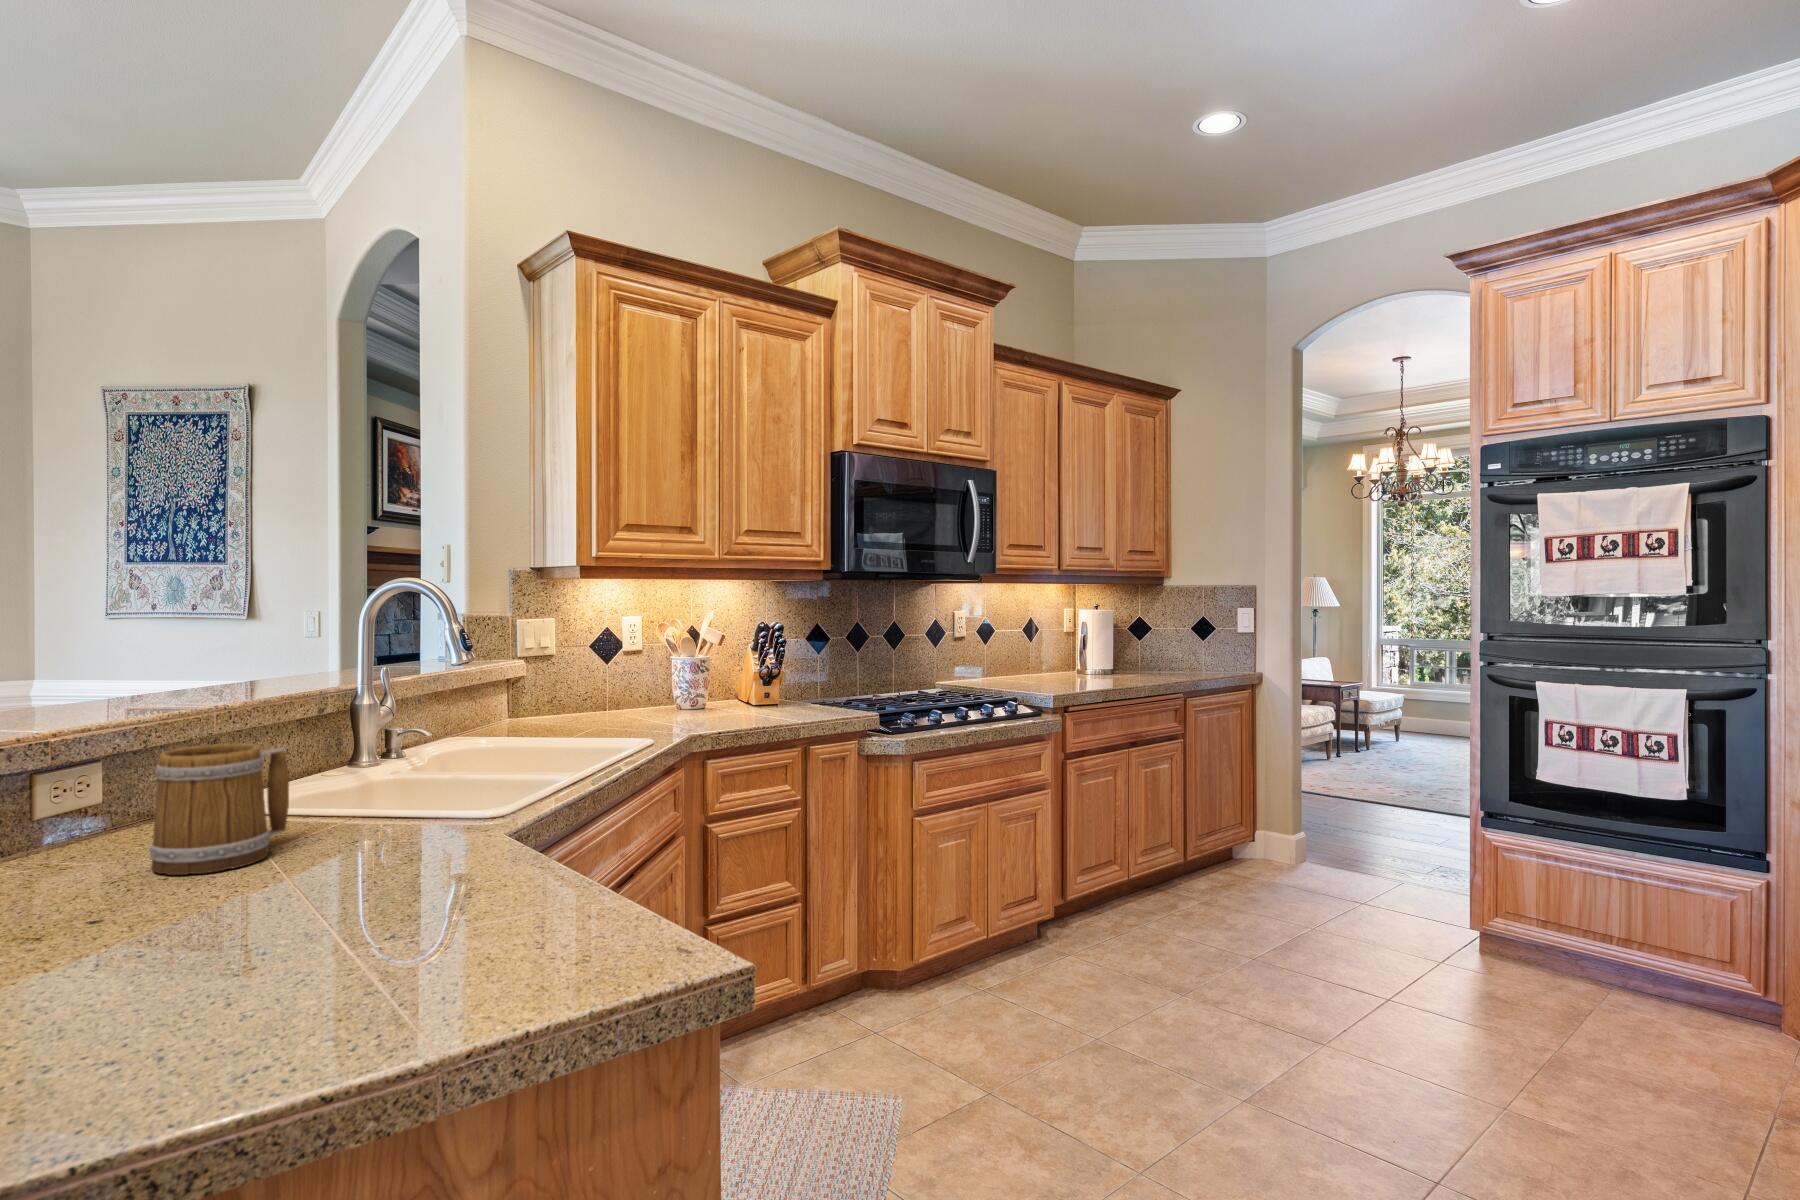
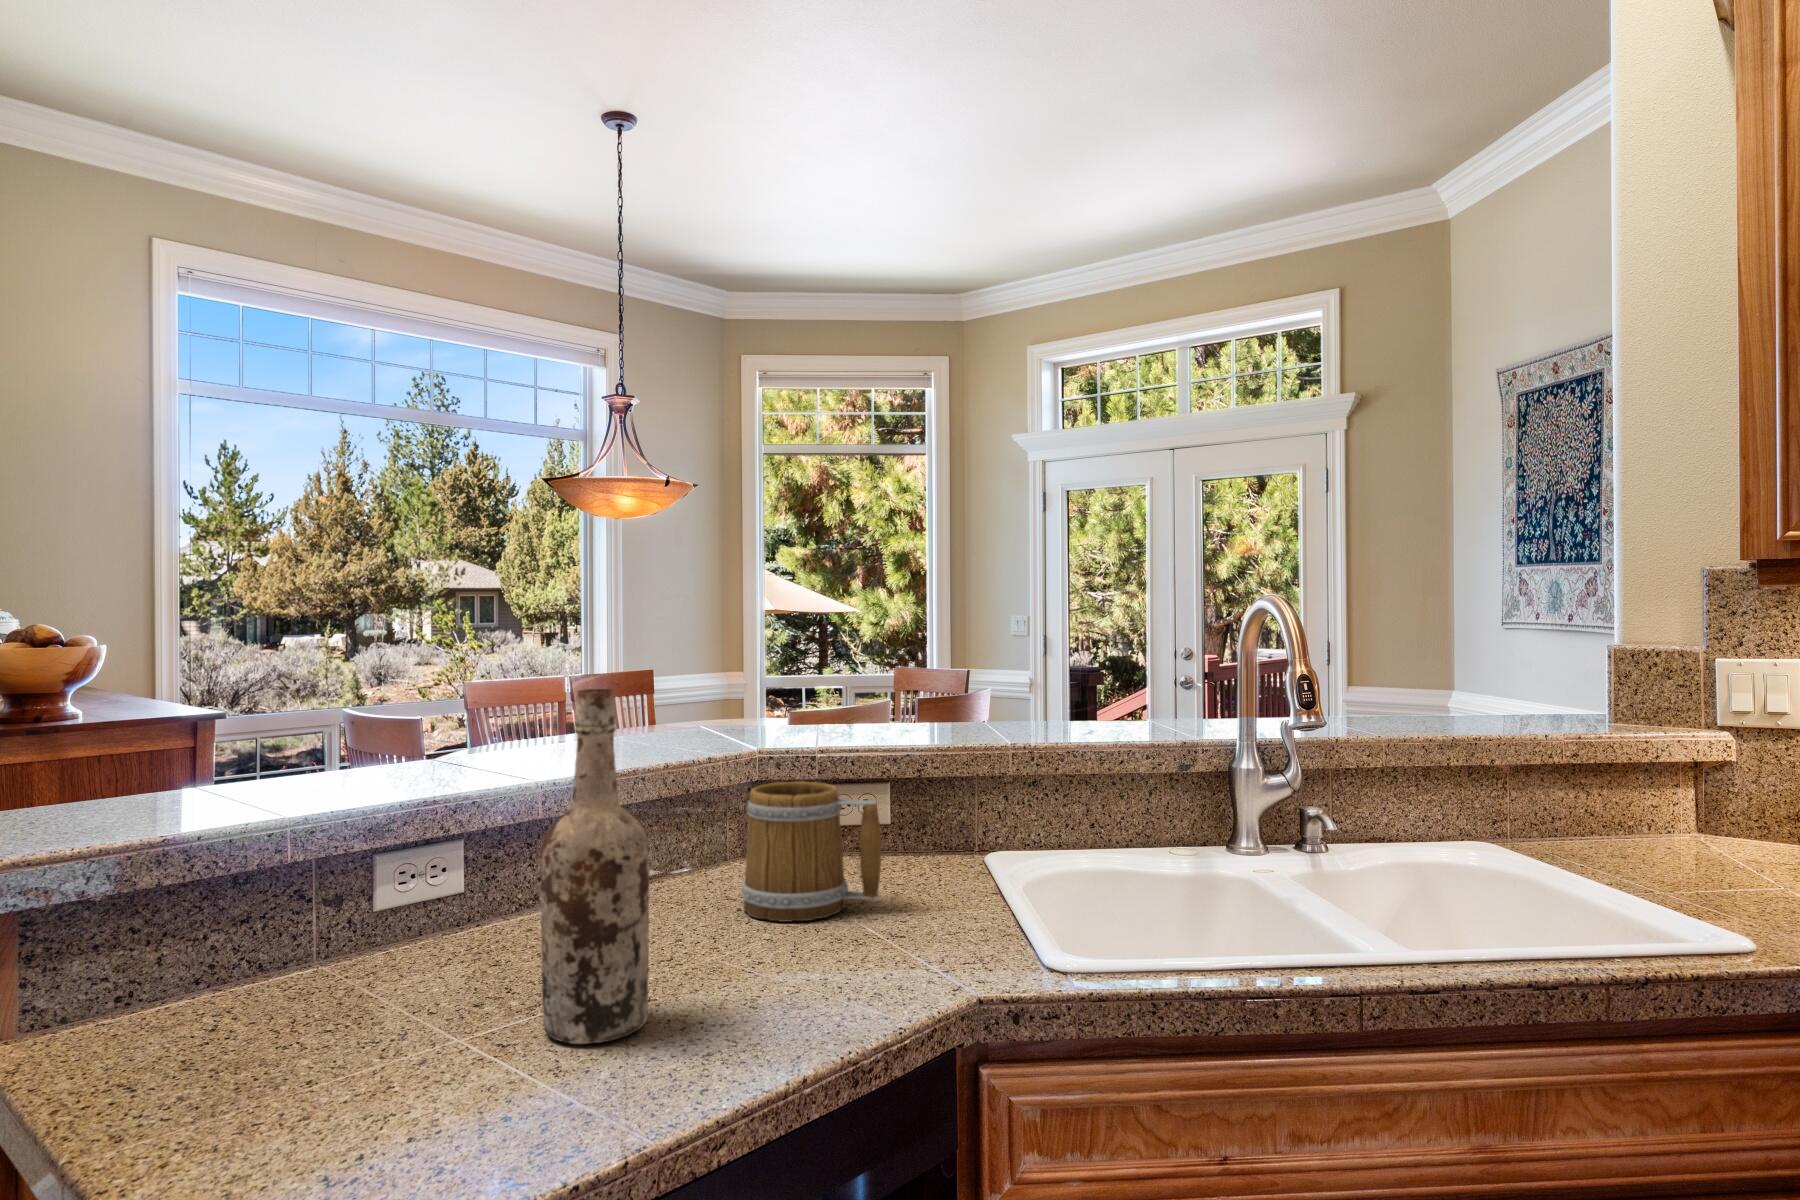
wine bottle: none [370,640,462,920] -> present [540,689,650,1044]

